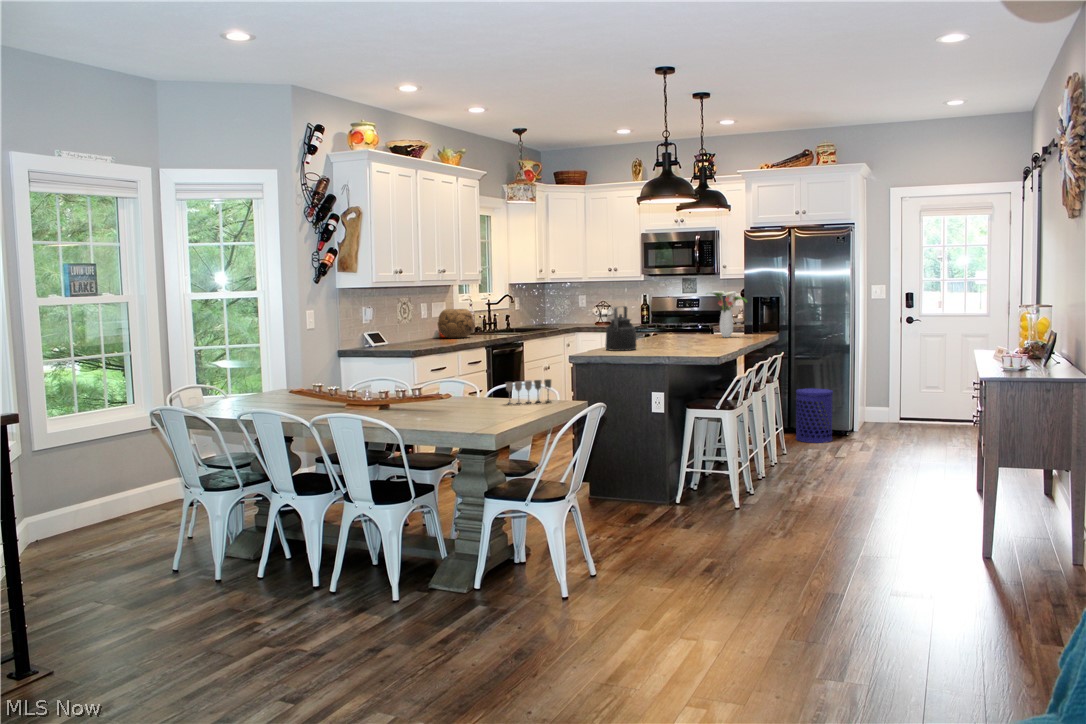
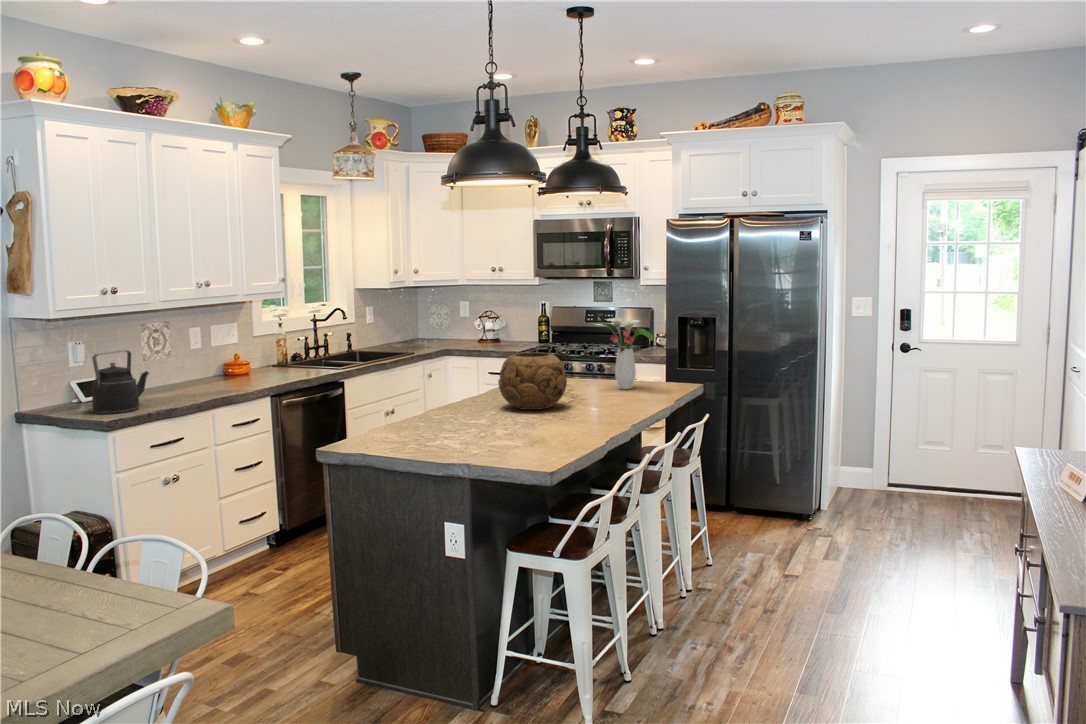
kettle: present [605,306,636,351] -> present [92,350,149,414]
decorative bowl: present [437,309,475,338] -> present [498,352,567,410]
wine glass: present [506,379,551,404] -> none [40,573,153,634]
waste bin: present [796,388,833,443] -> none [735,451,789,535]

